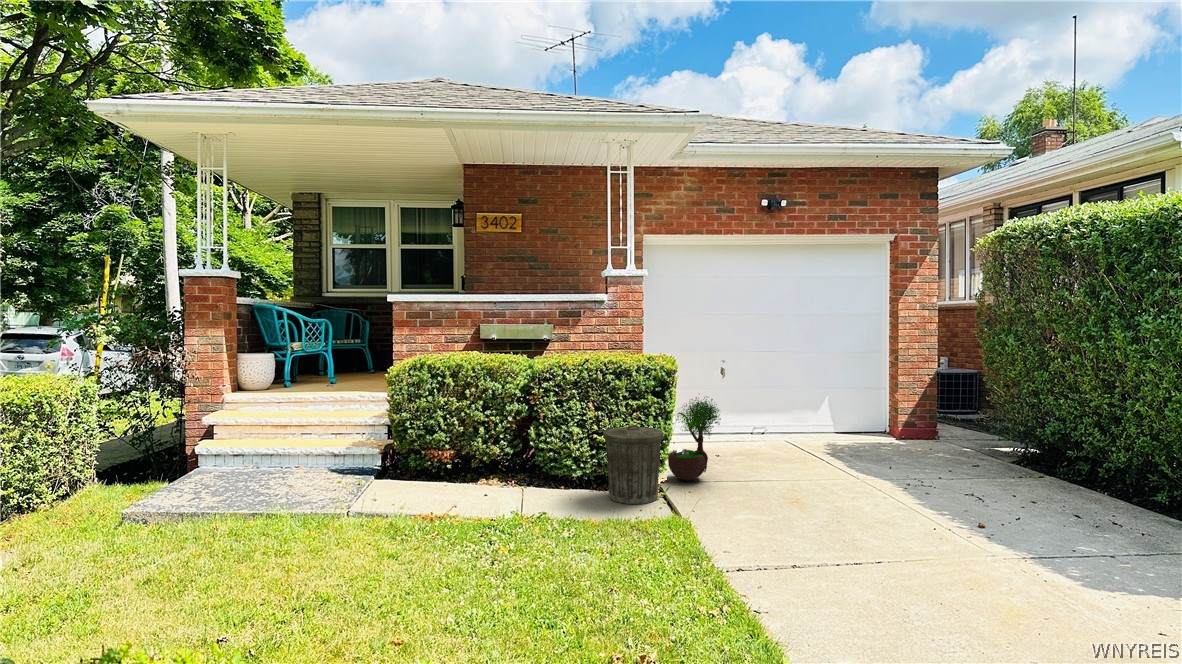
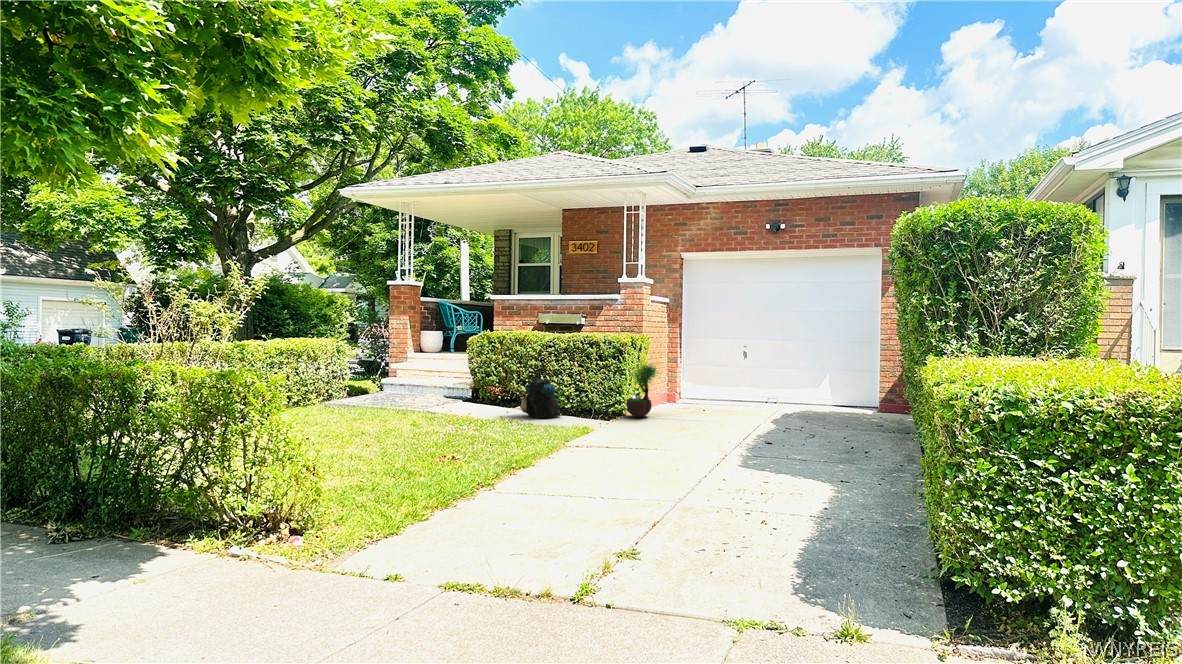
trash can: present [603,425,664,504] -> none [570,376,608,423]
backpack: none [509,432,578,502] -> present [520,377,561,419]

